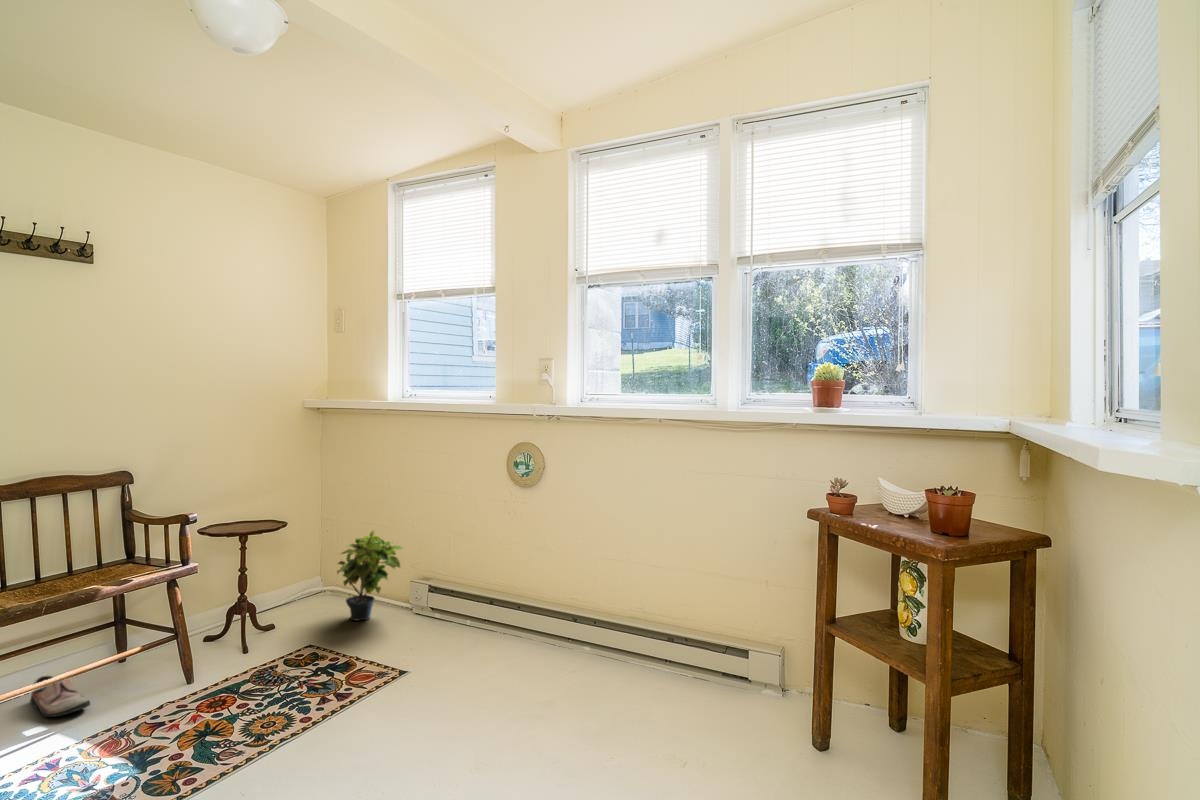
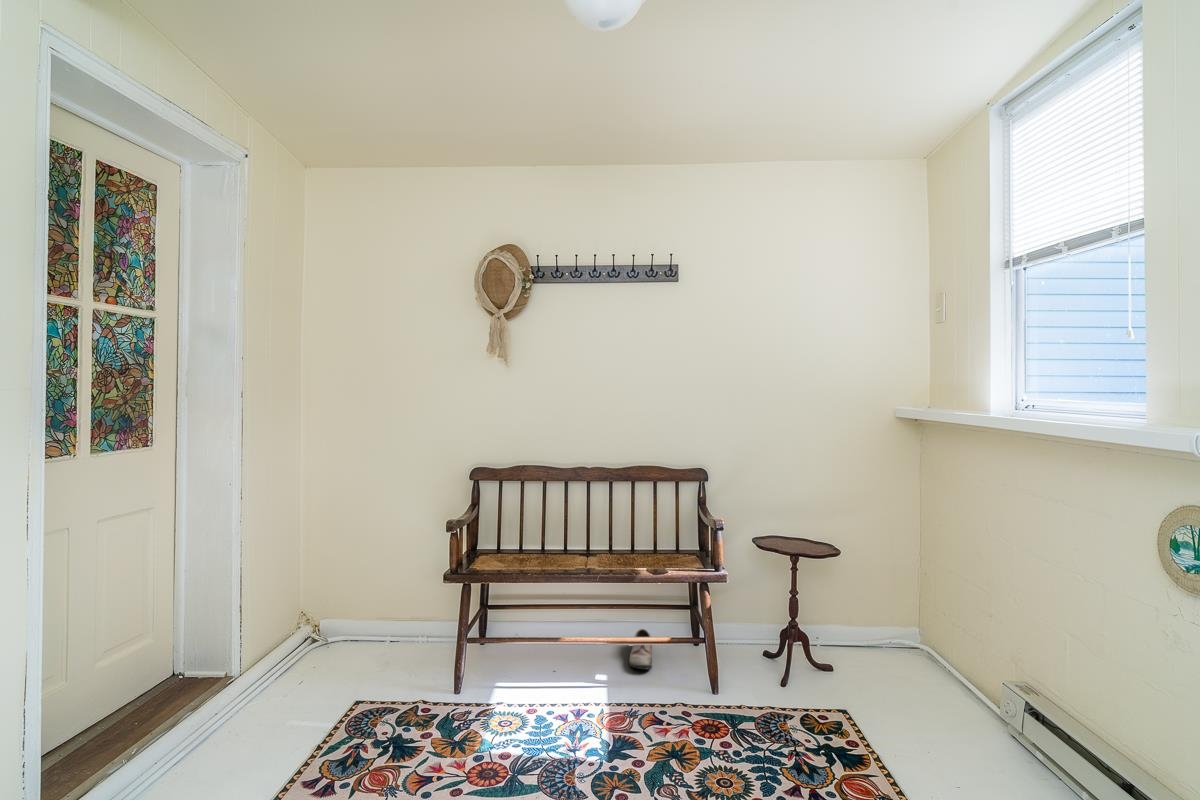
potted plant: present [337,530,403,621] -> none [902,593,1000,712]

